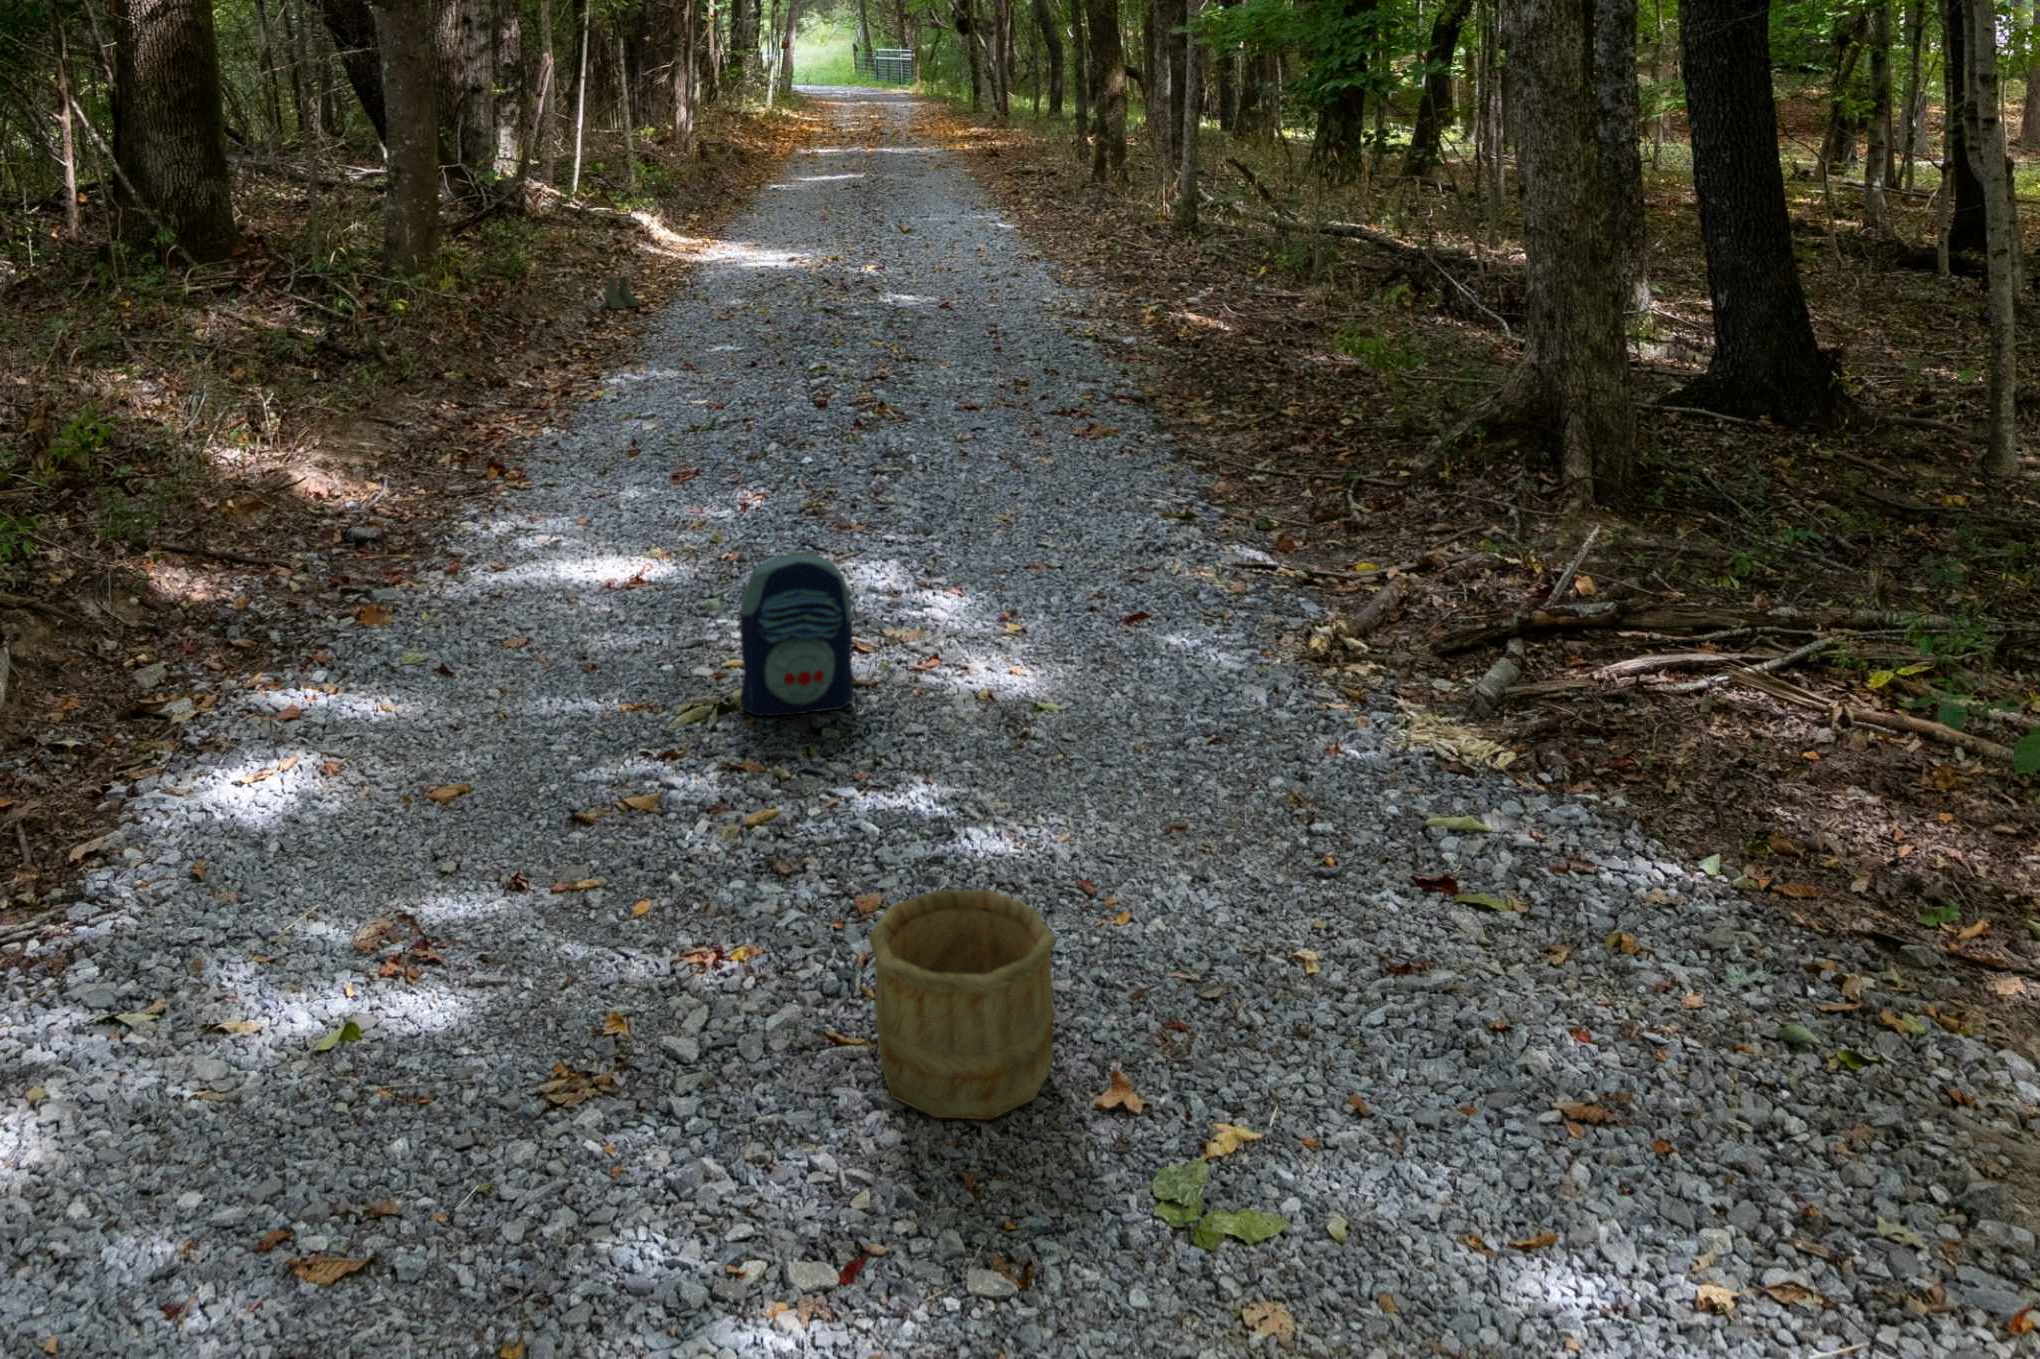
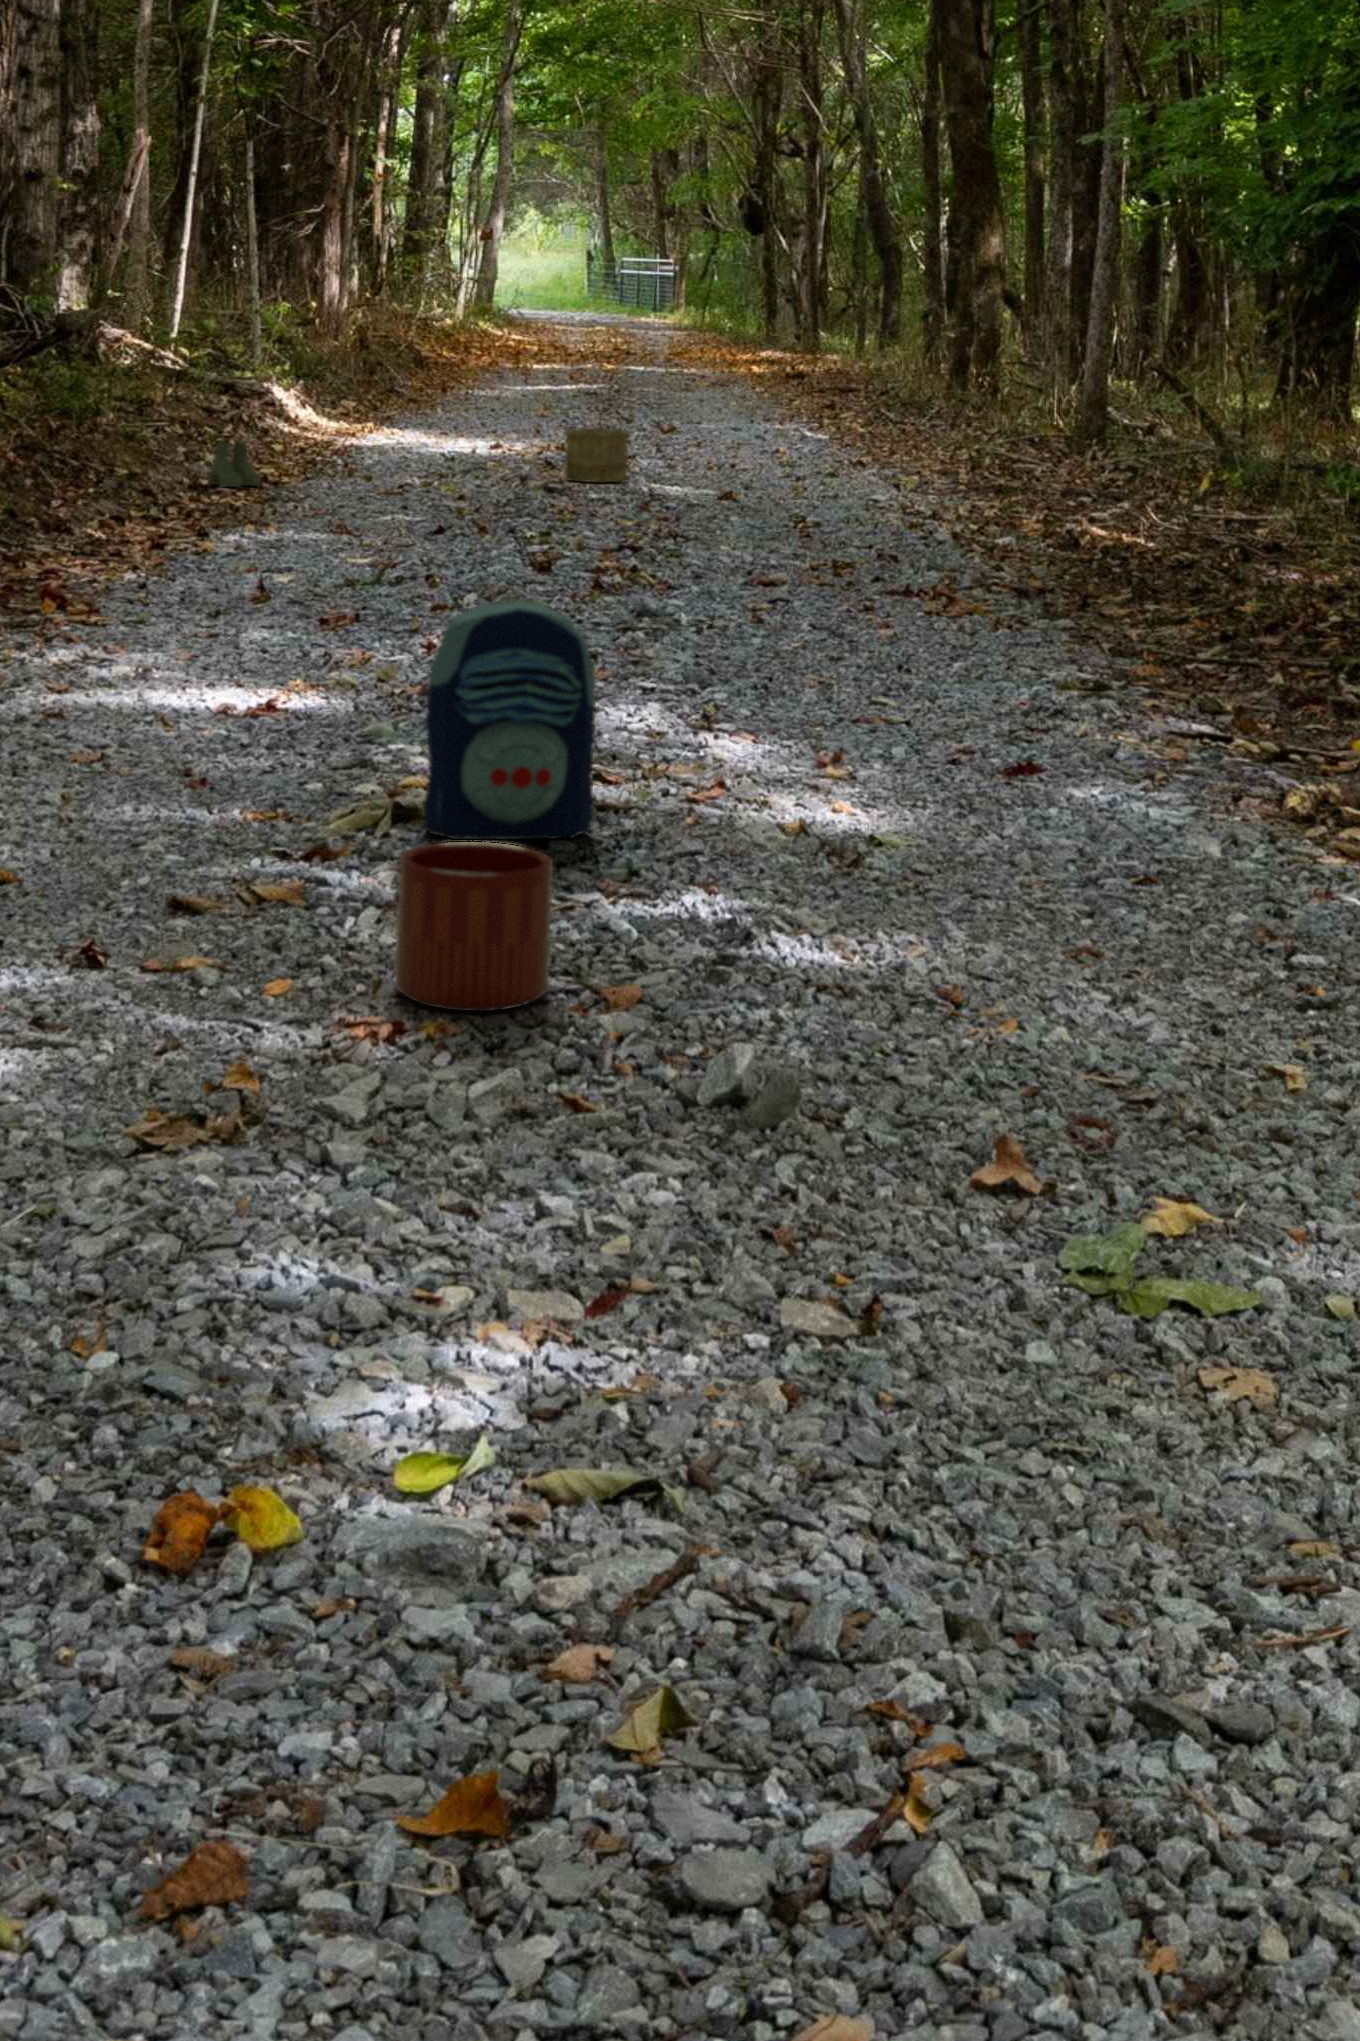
planter: none [720,788,822,918] -> present [395,842,553,1011]
wooden bucket: present [868,890,1056,1120] -> present [565,428,629,482]

